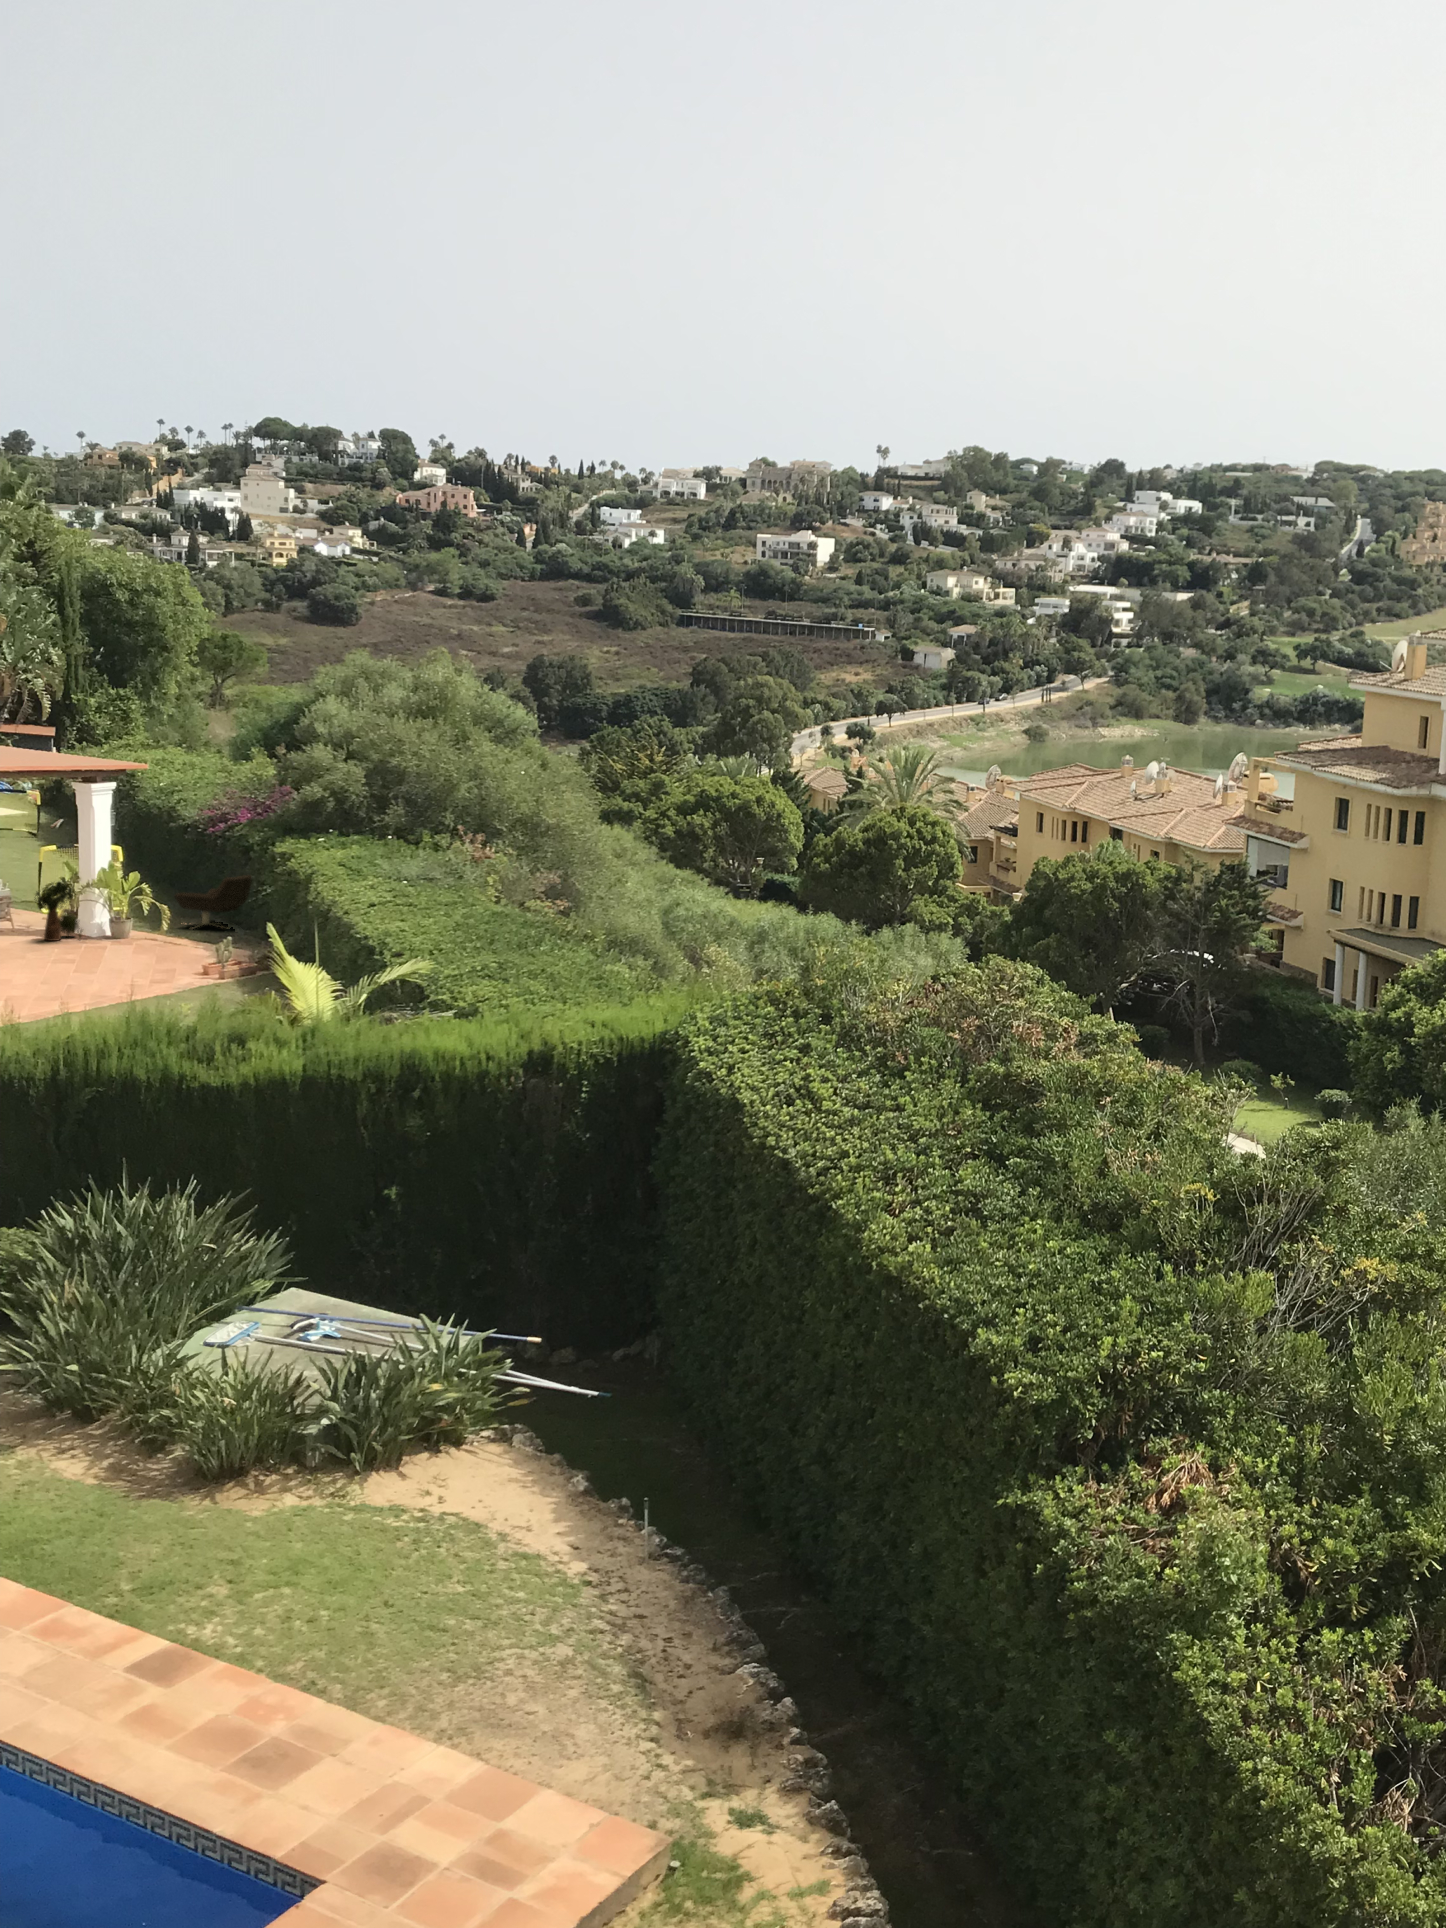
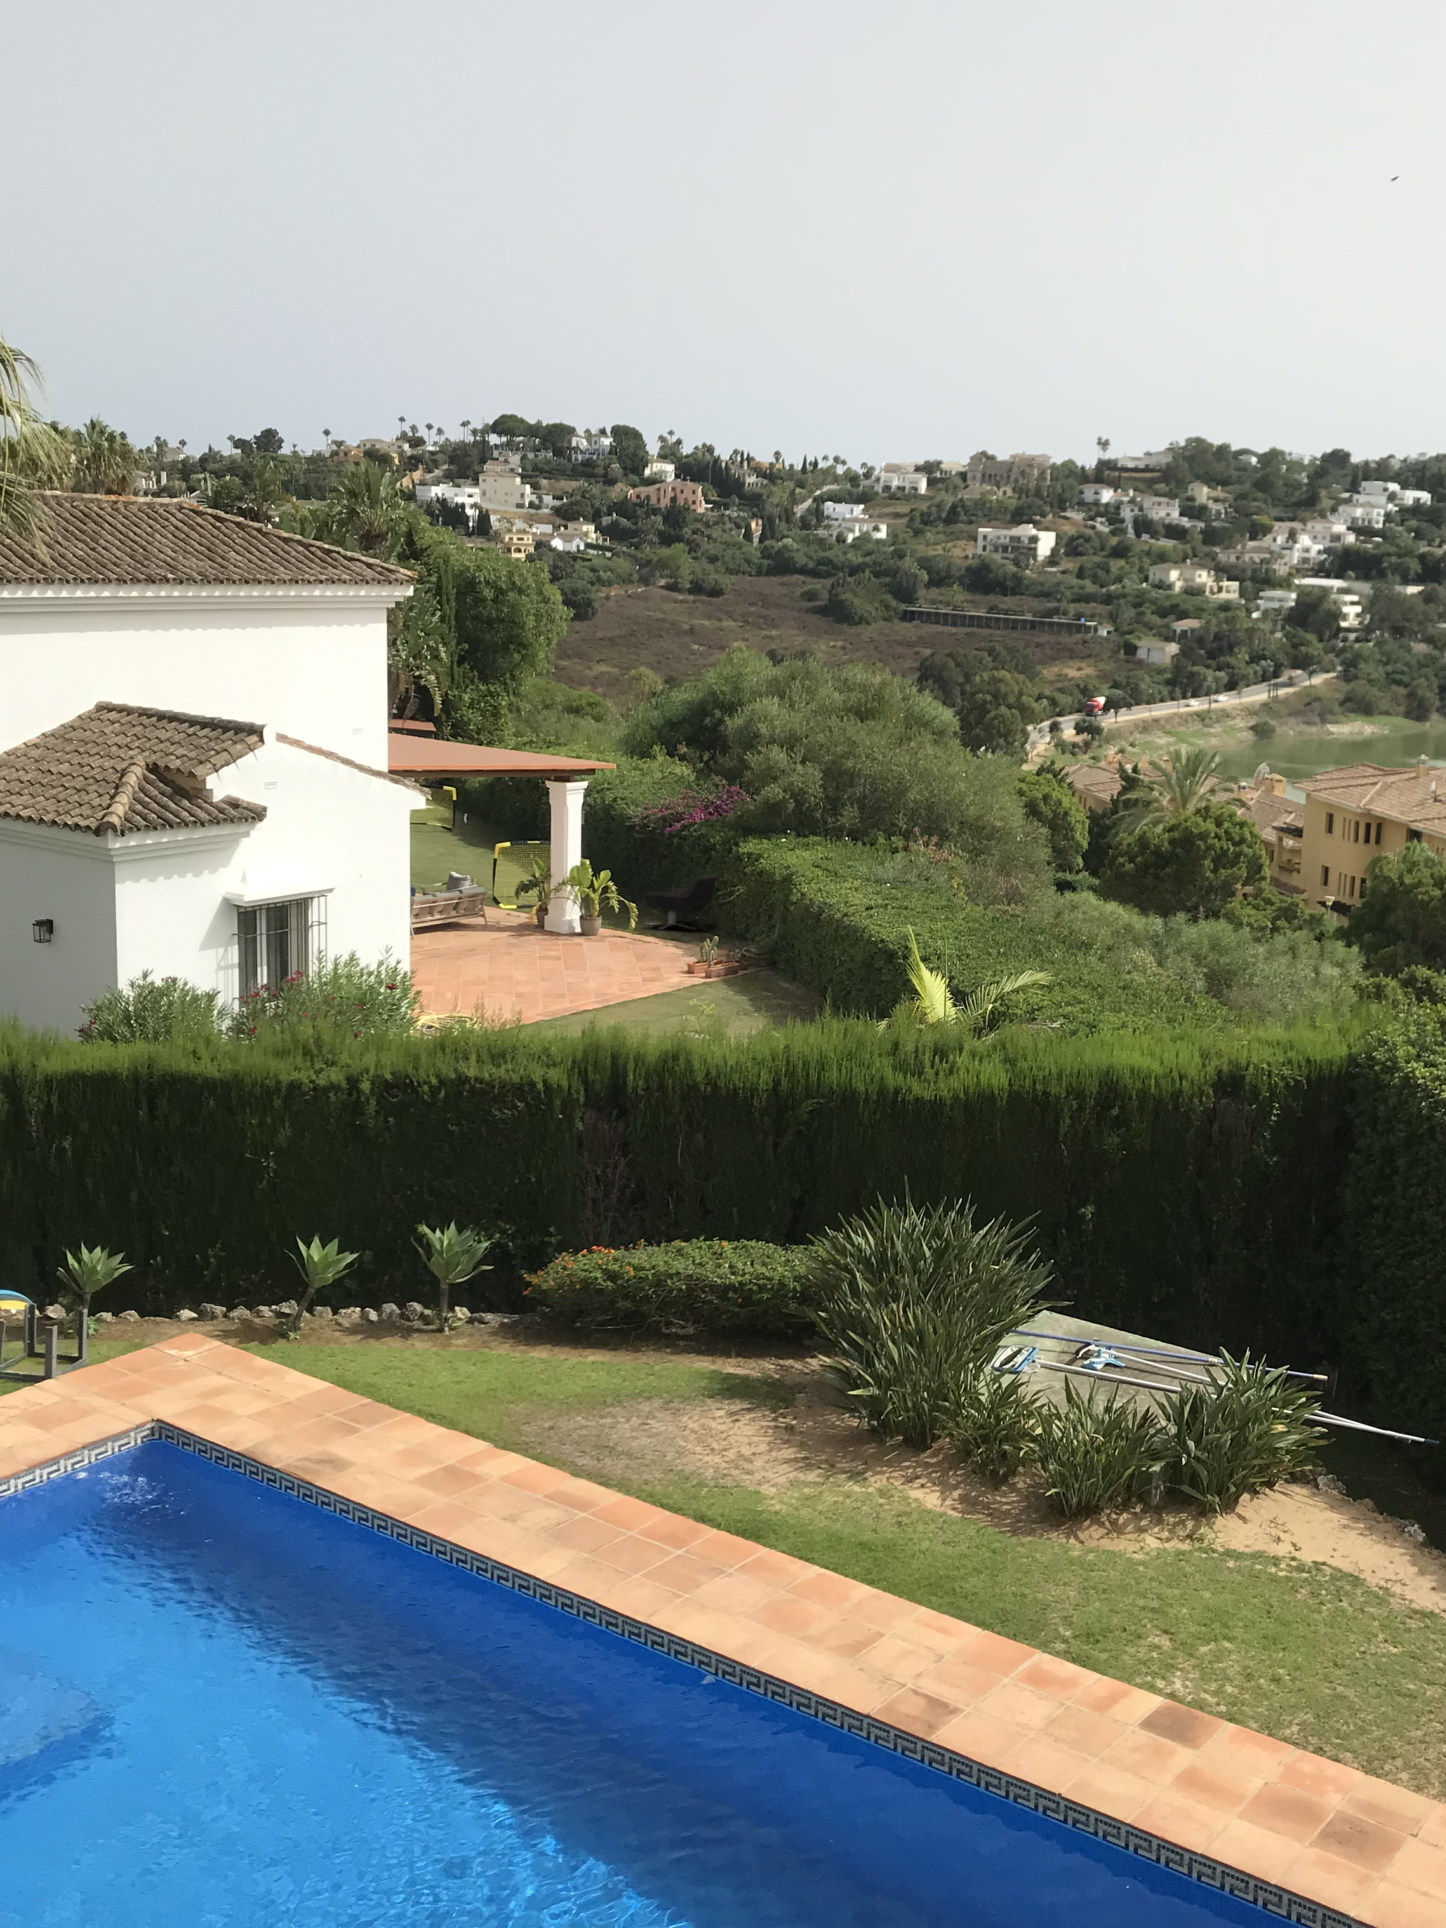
potted plant: present [35,882,82,941] -> none [518,878,566,940]

